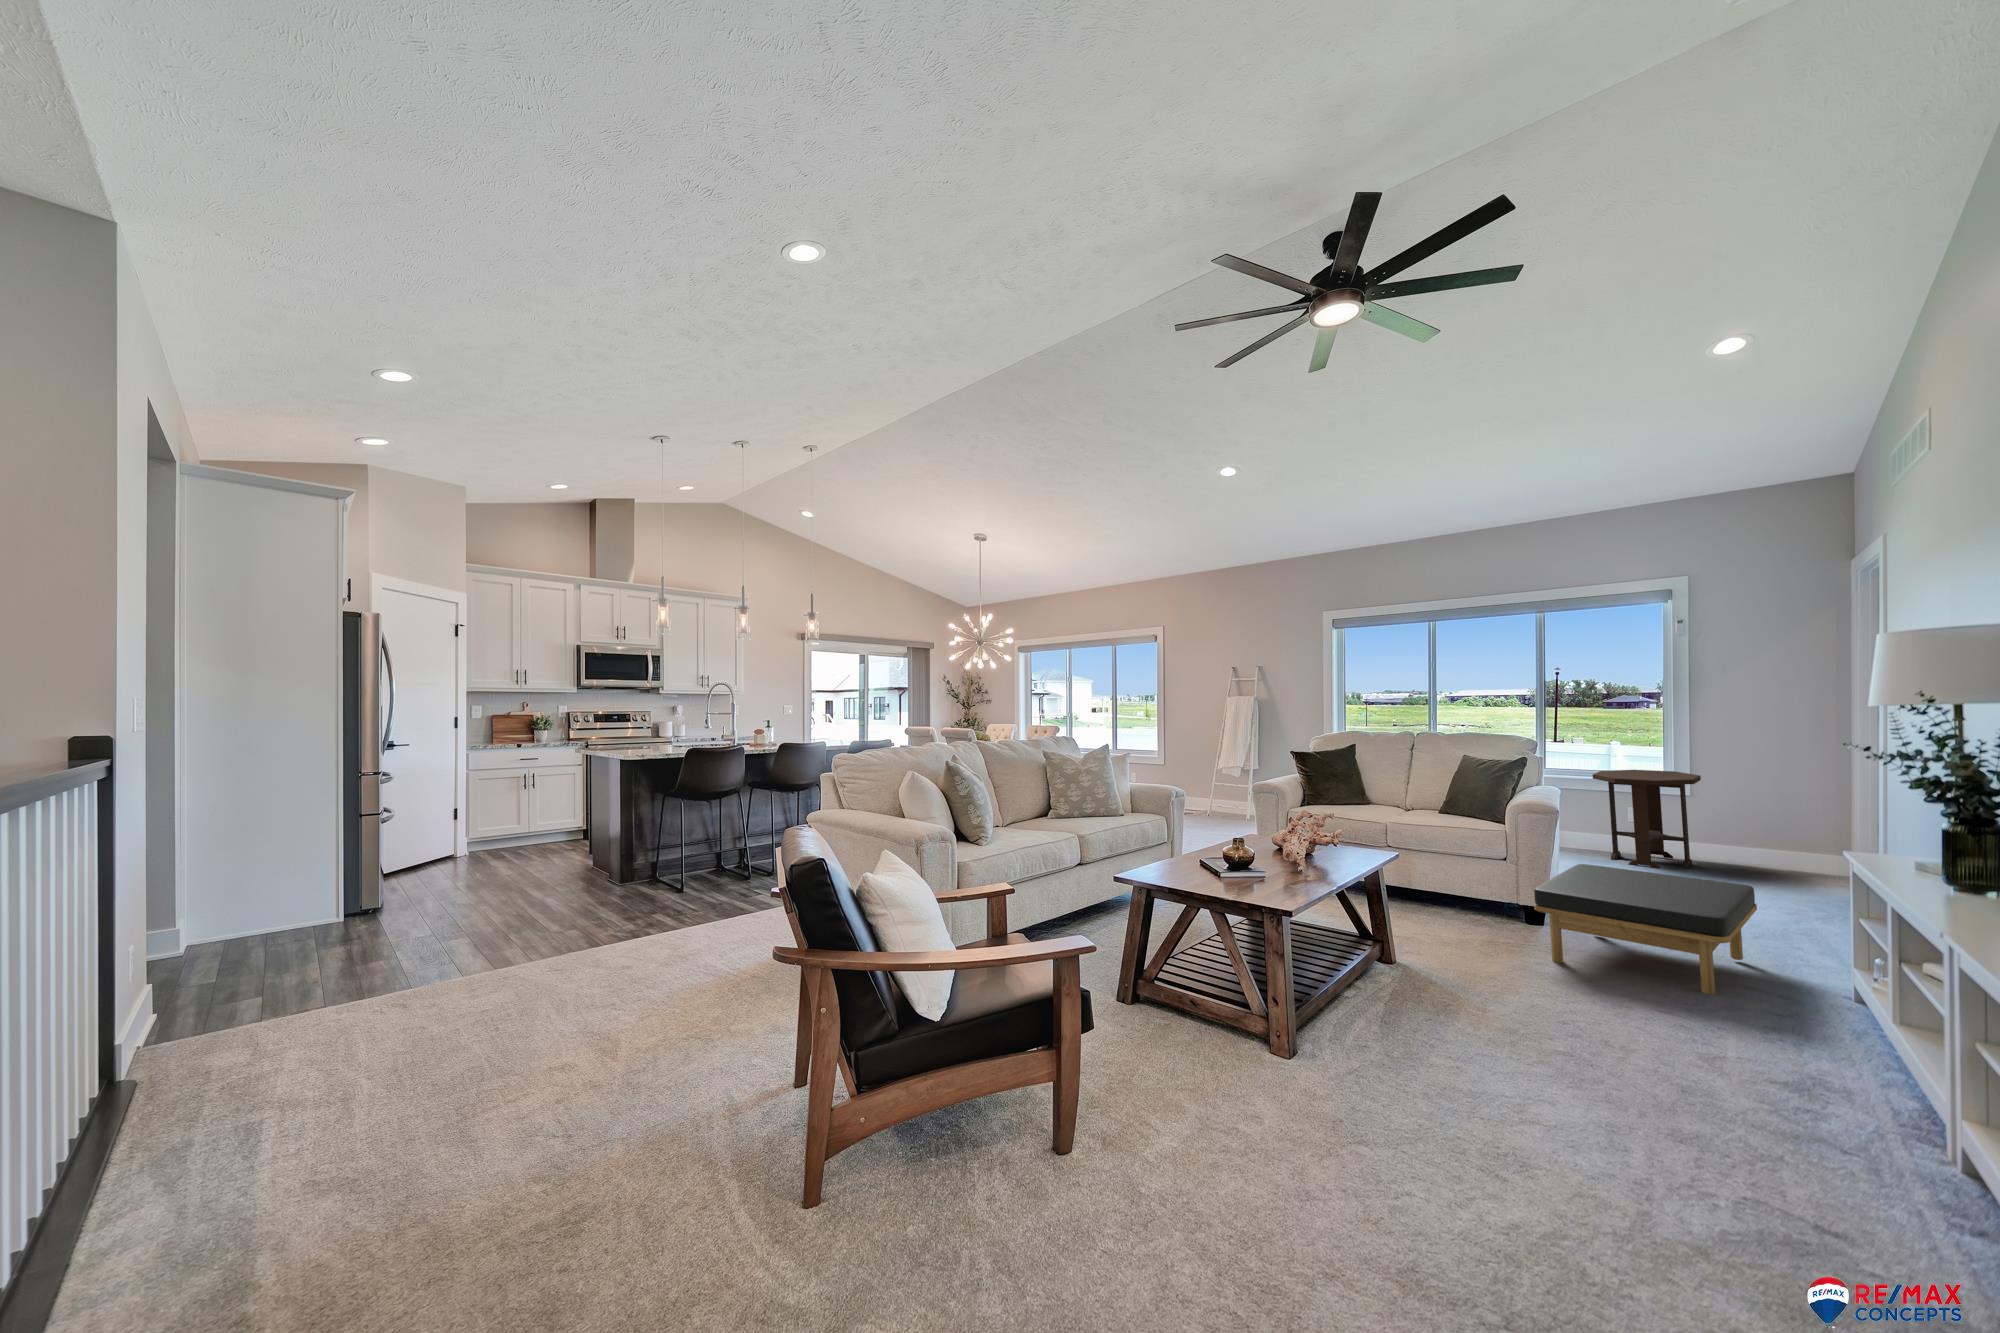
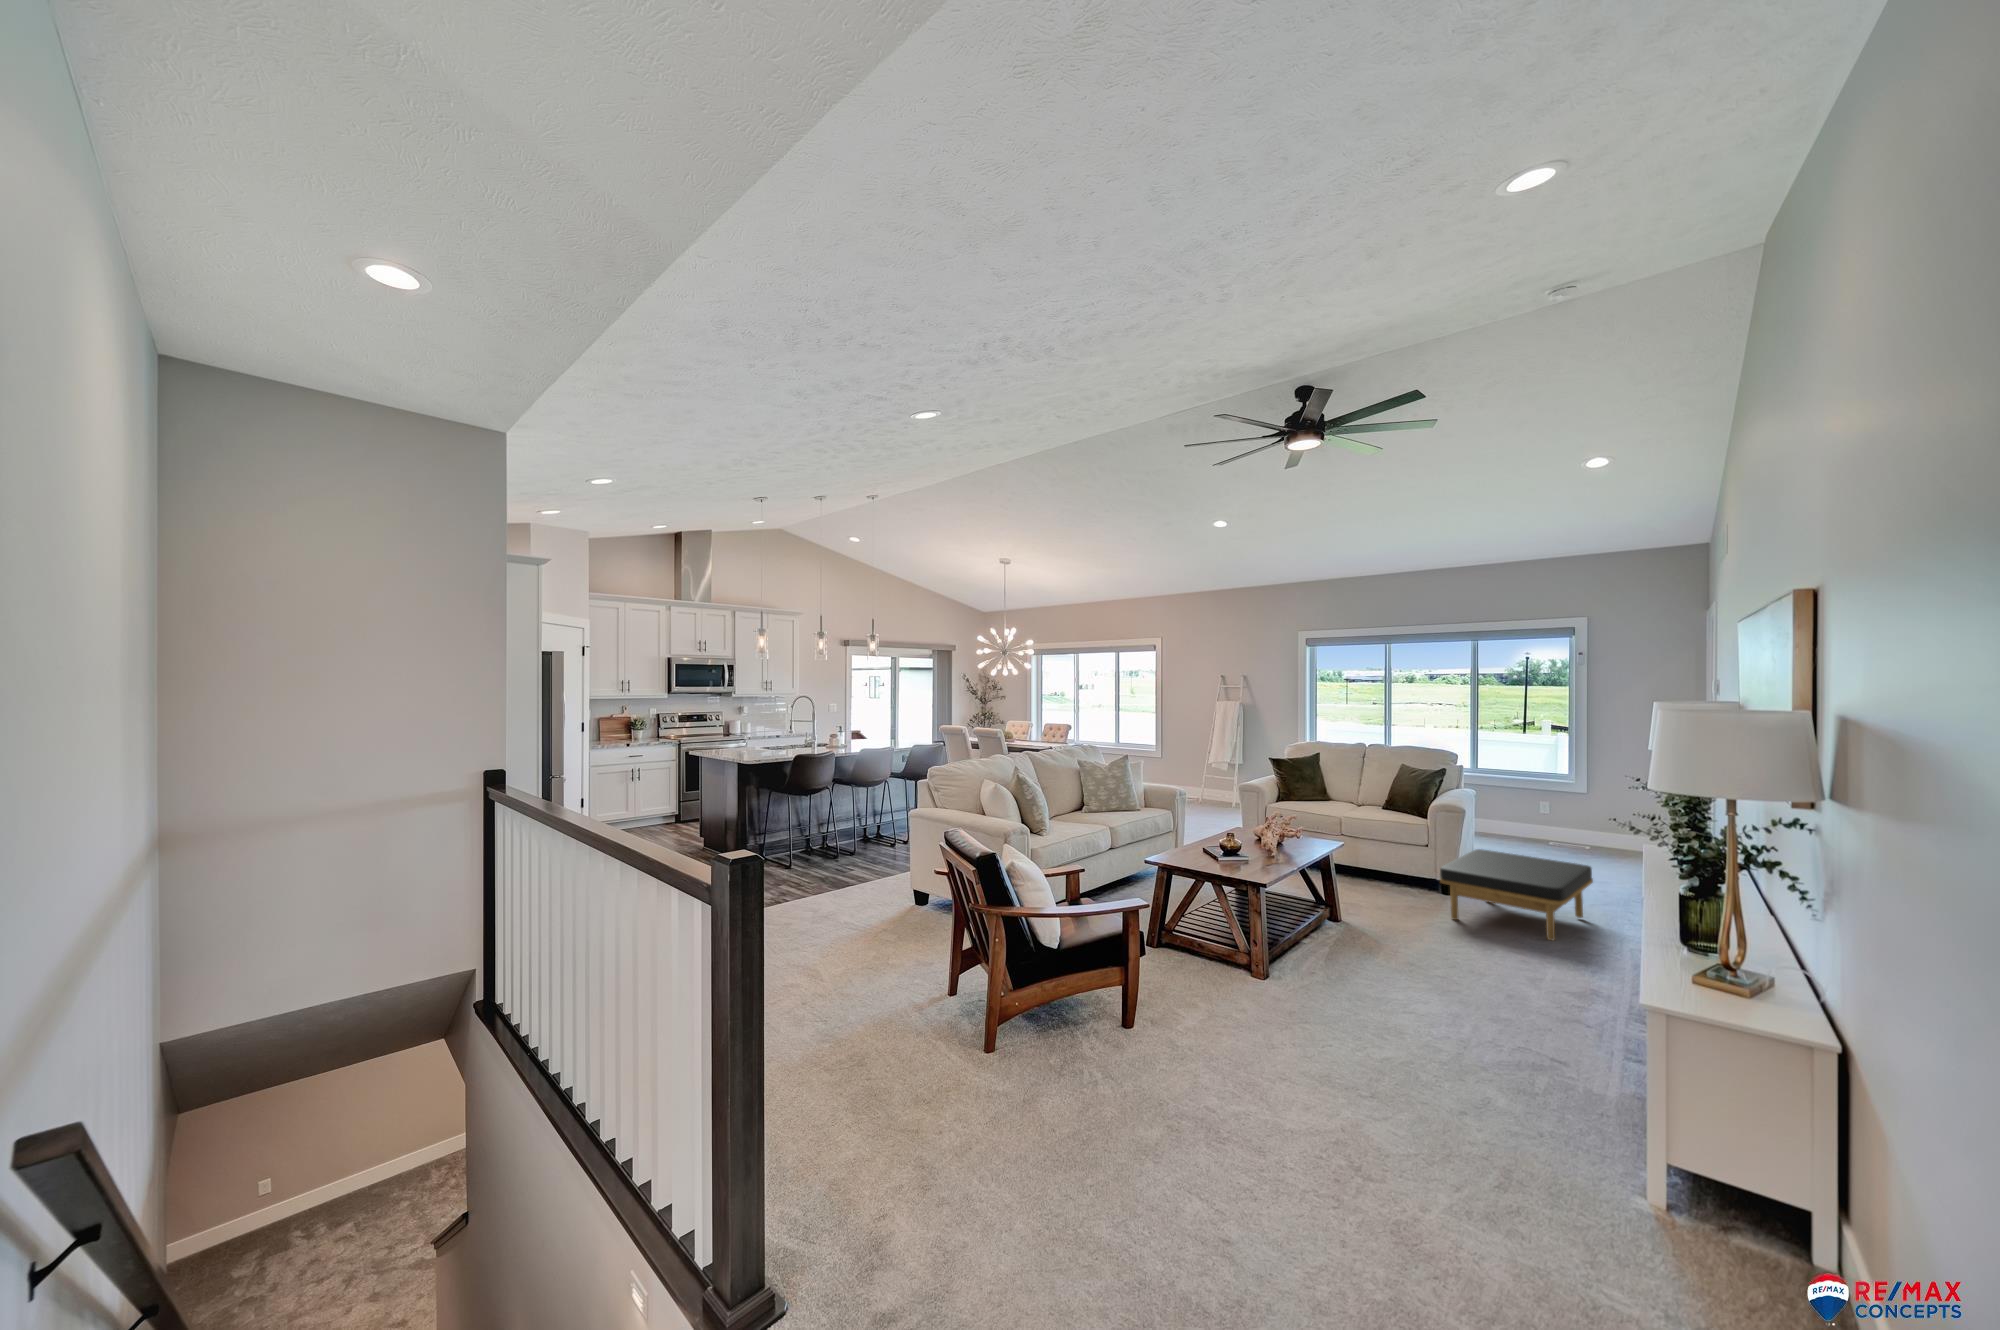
side table: present [1593,770,1701,868] -> none [1504,772,1586,851]

